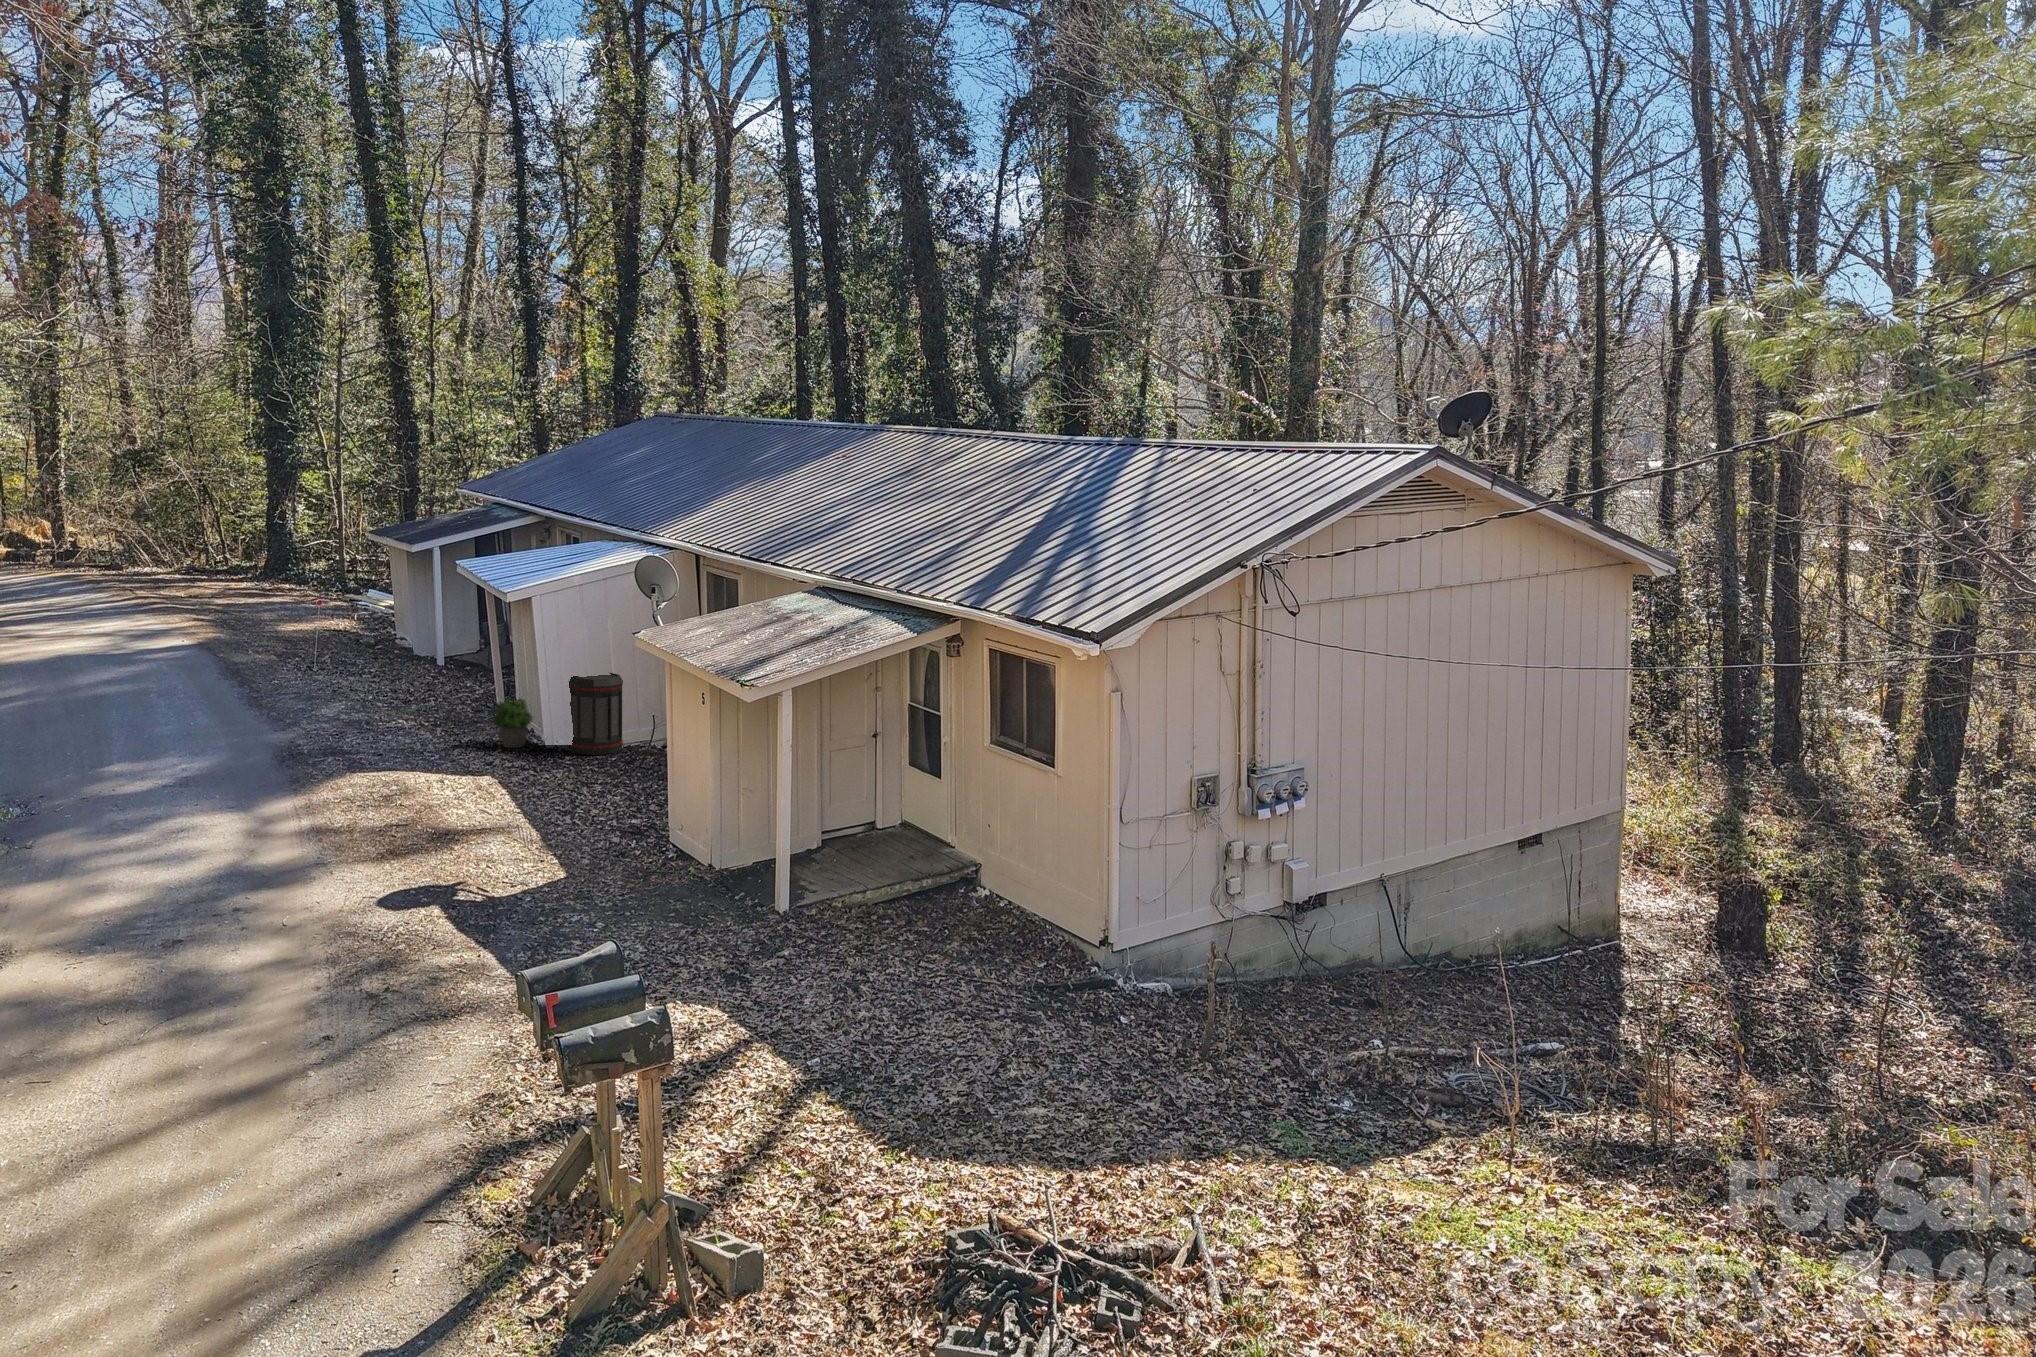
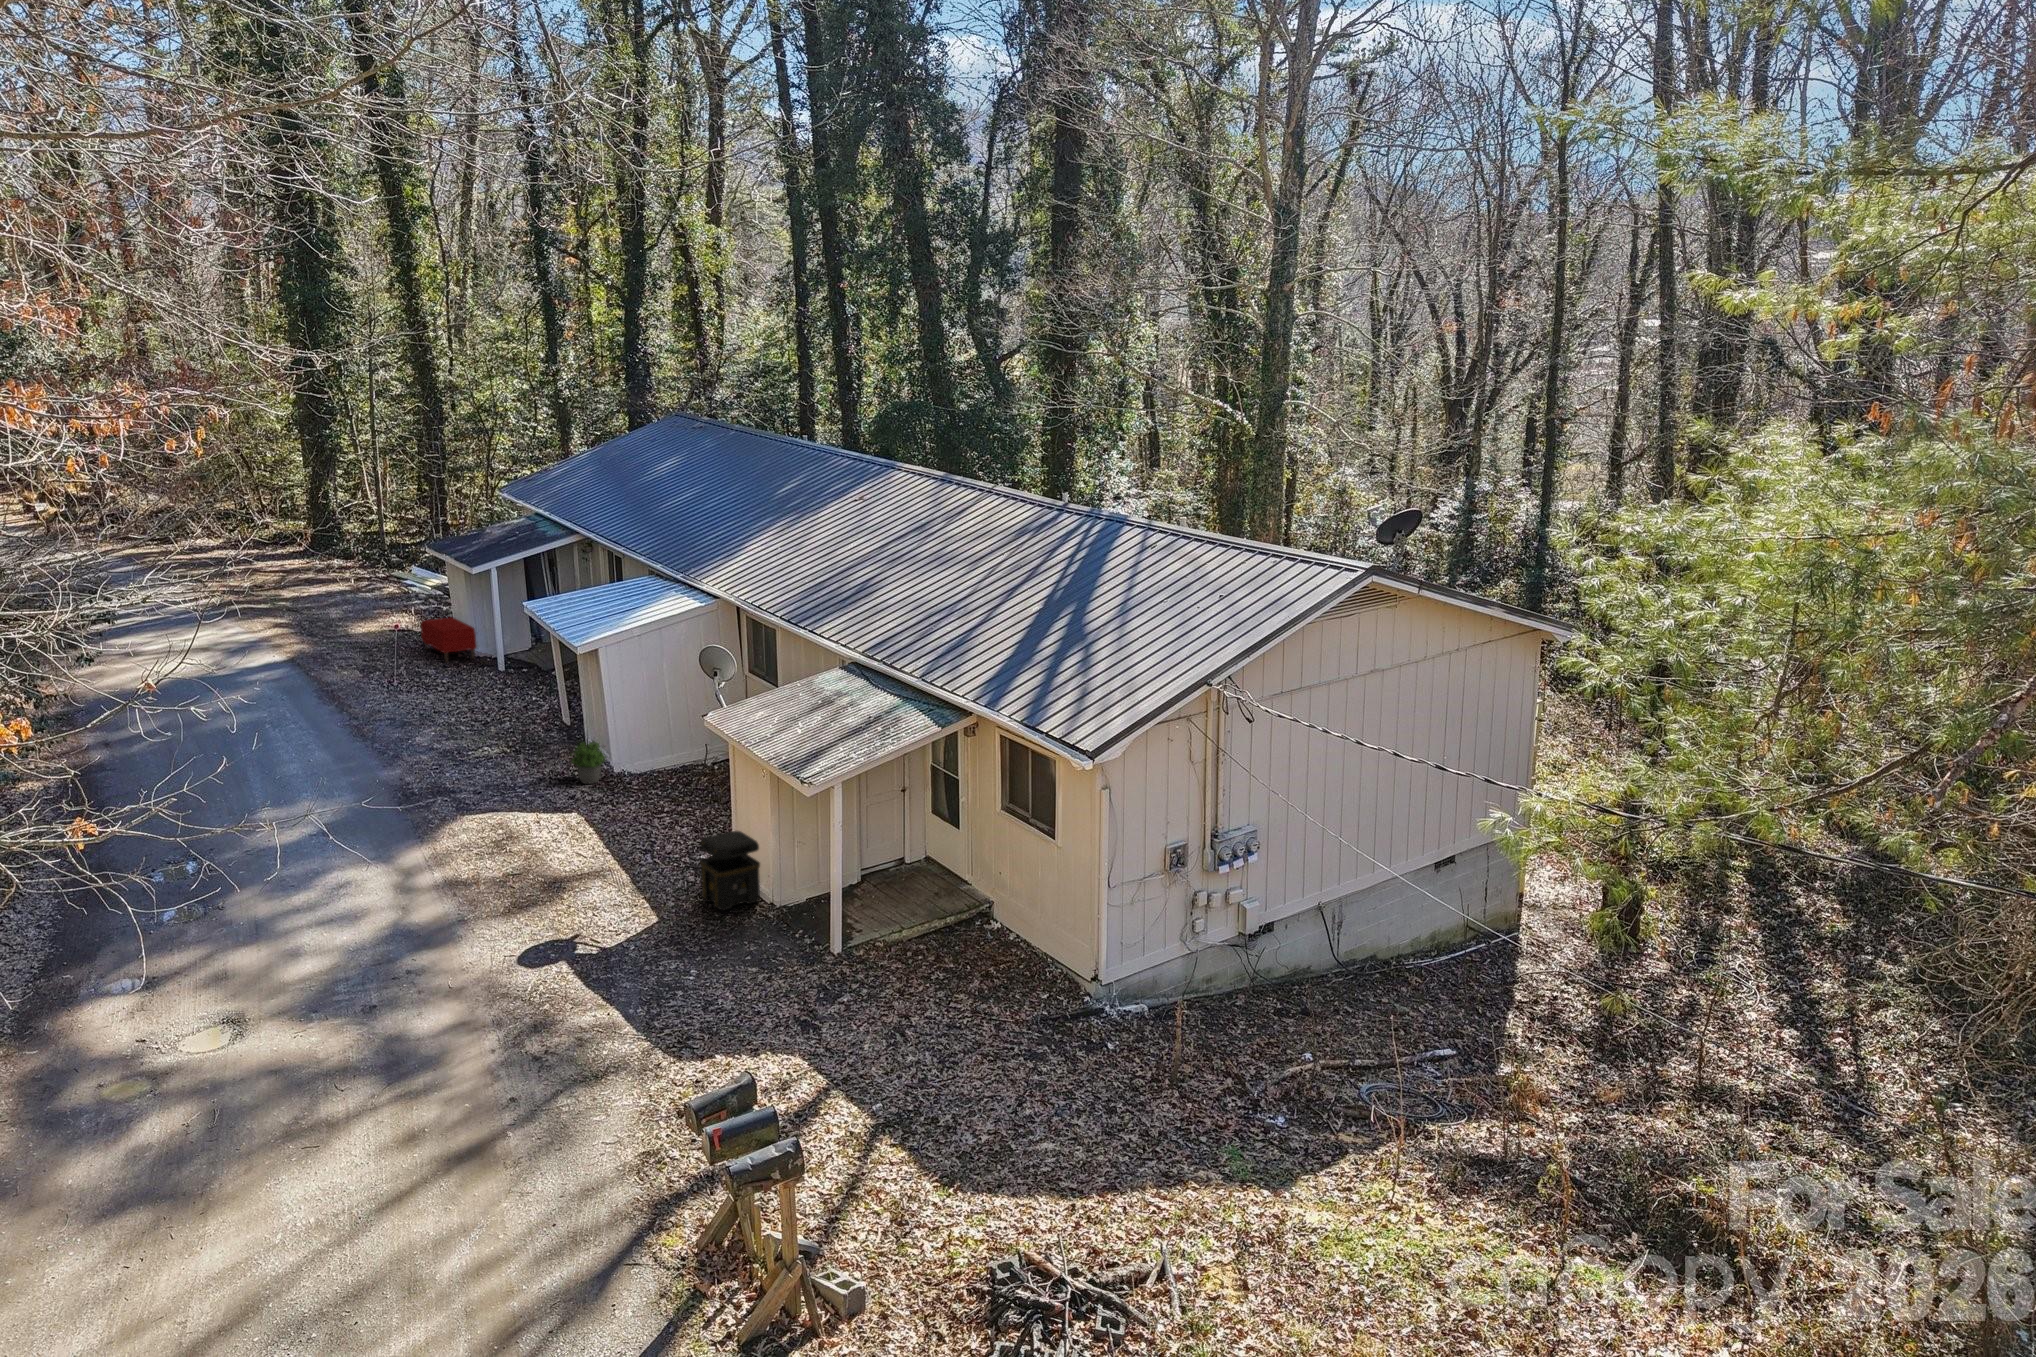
bench: none [348,593,409,638] -> present [421,617,477,662]
trash can: present [568,673,623,755] -> none [634,716,683,790]
toolbox: none [623,771,696,864] -> present [700,831,760,910]

